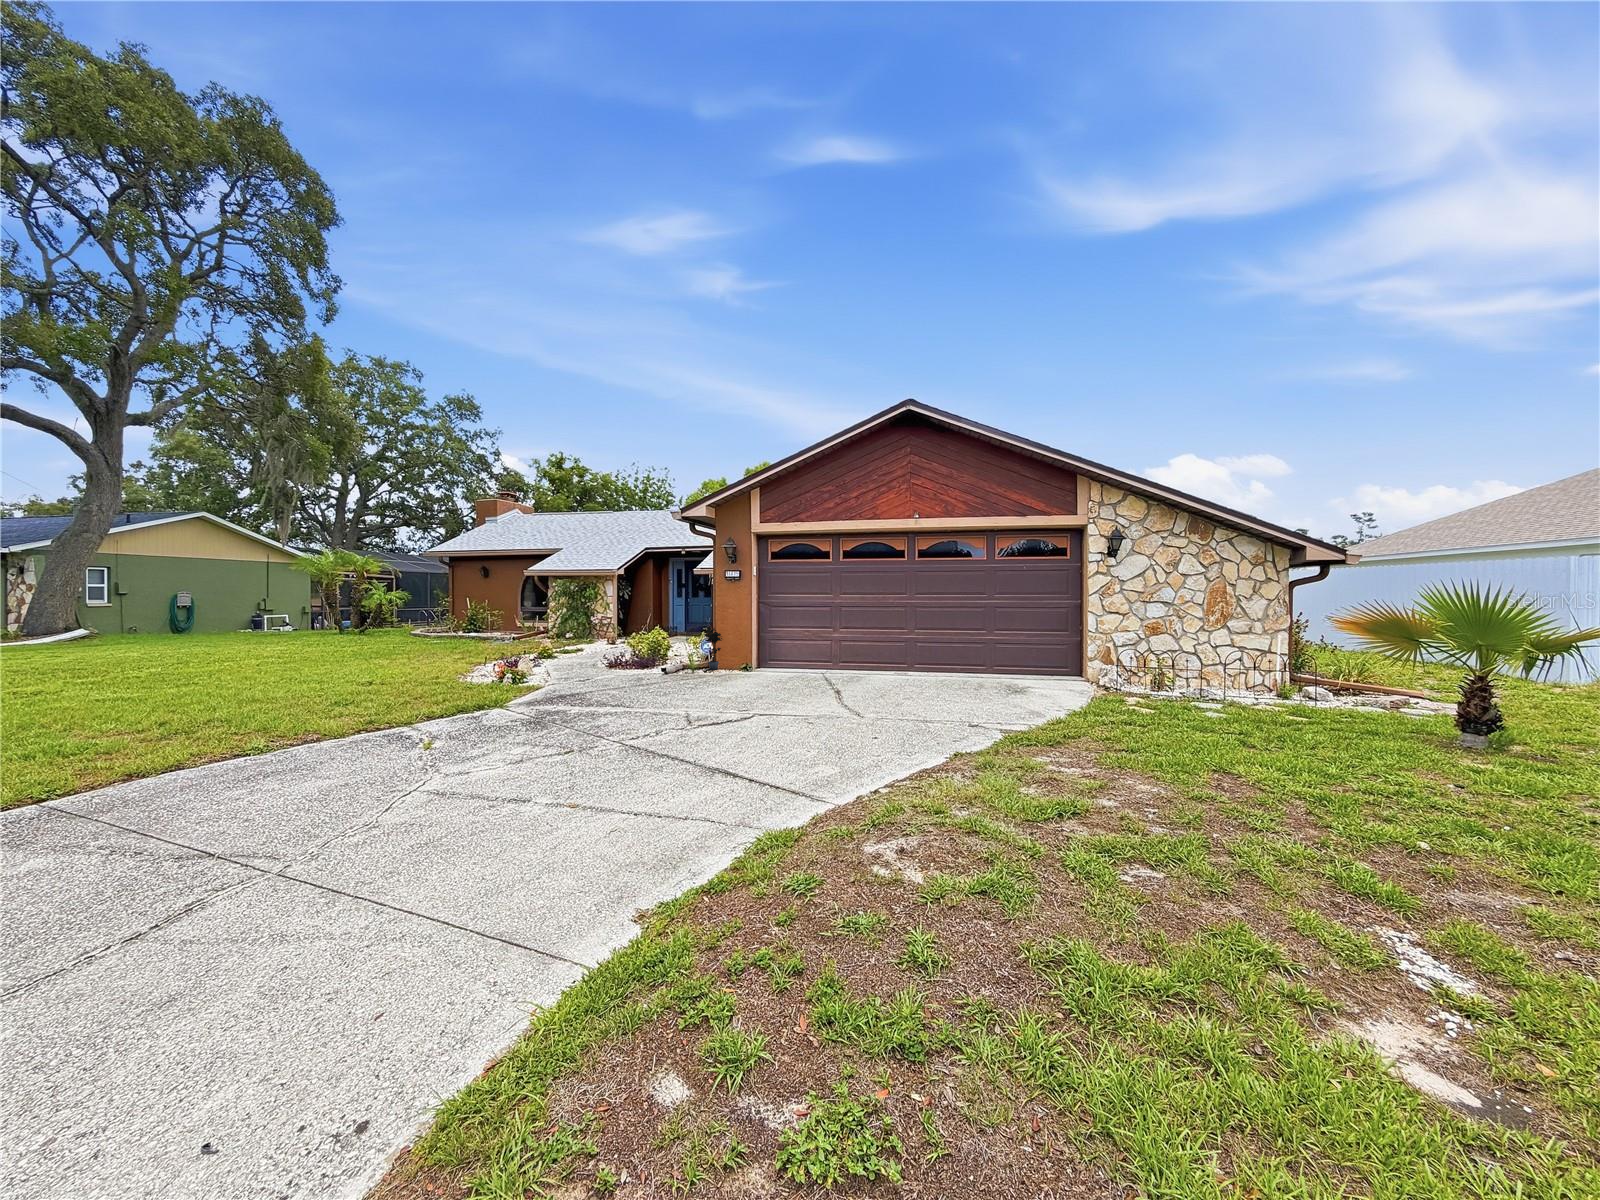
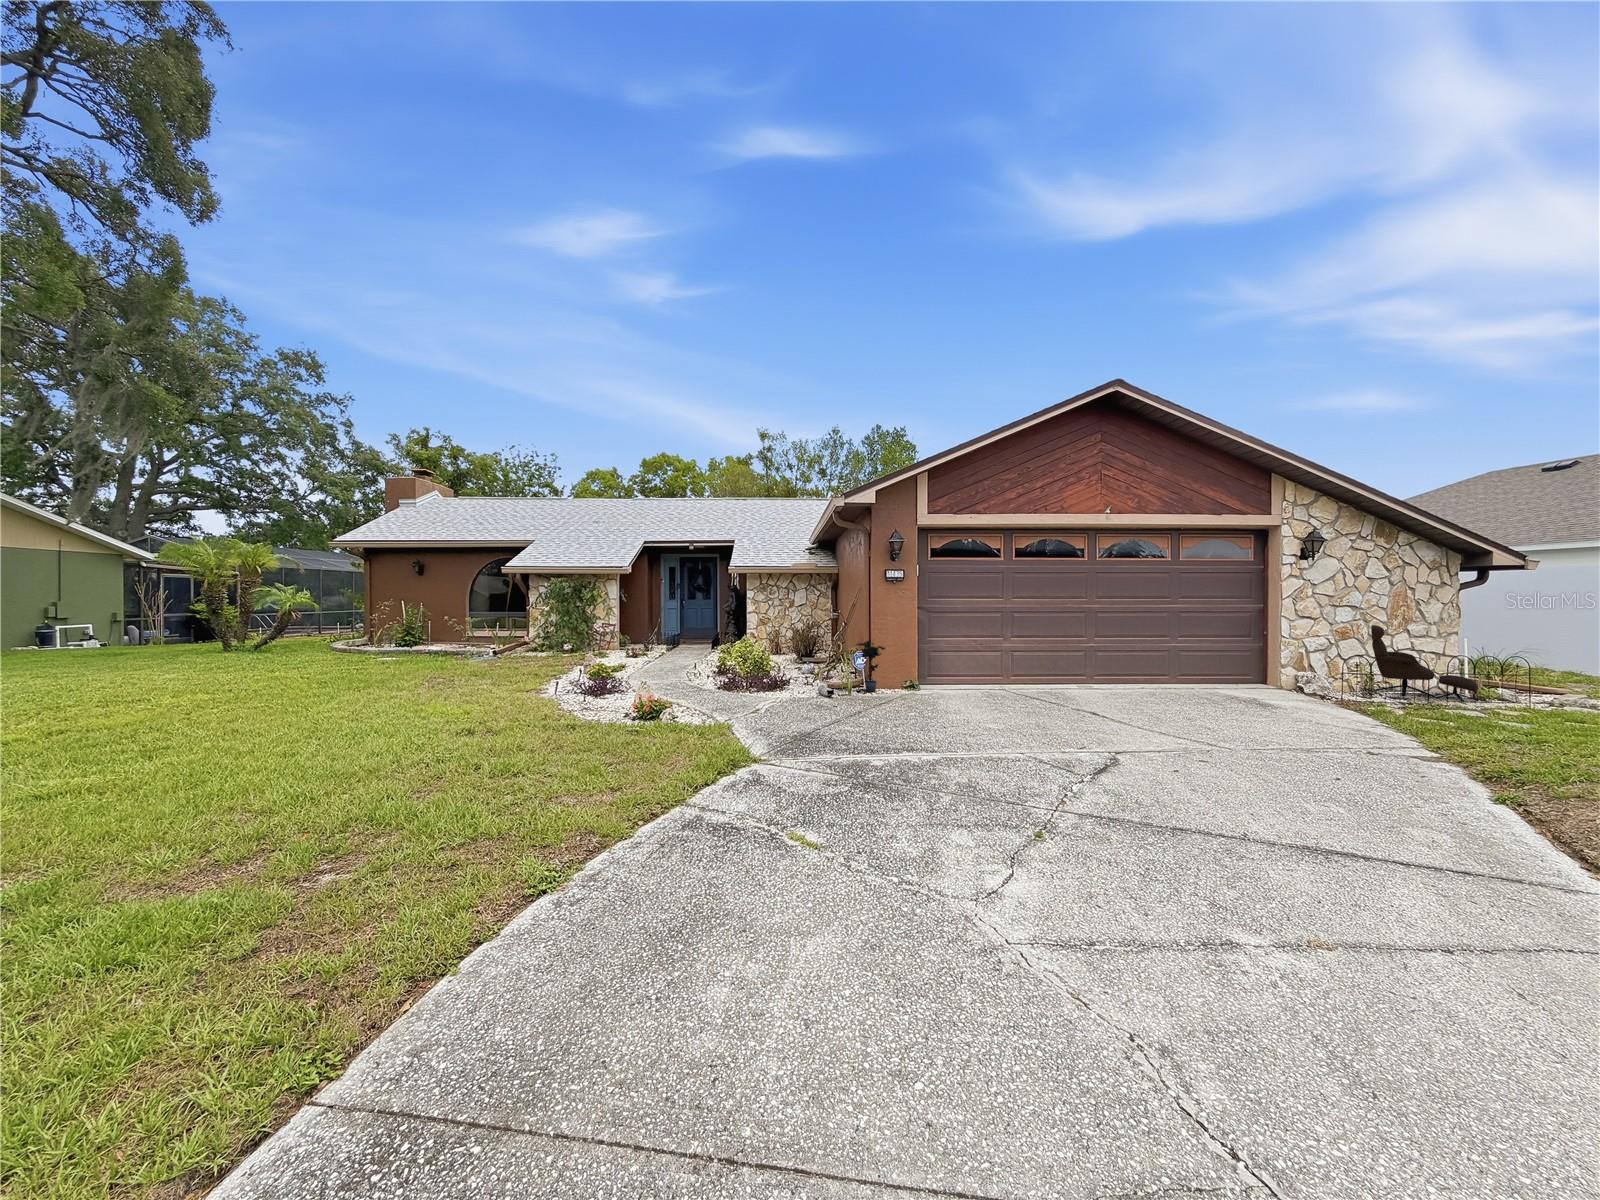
lounge chair: none [1170,621,1262,697] -> present [1371,625,1478,702]

